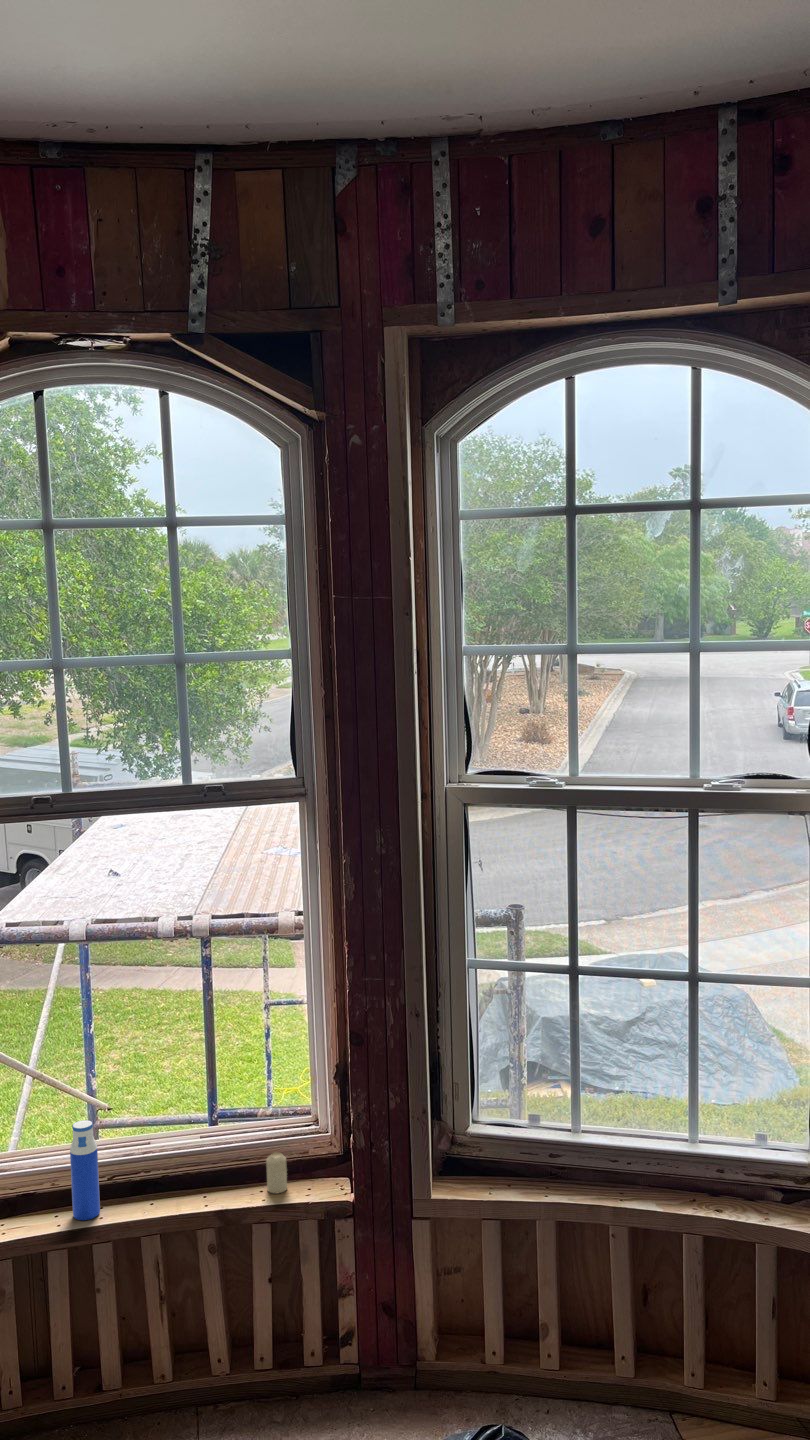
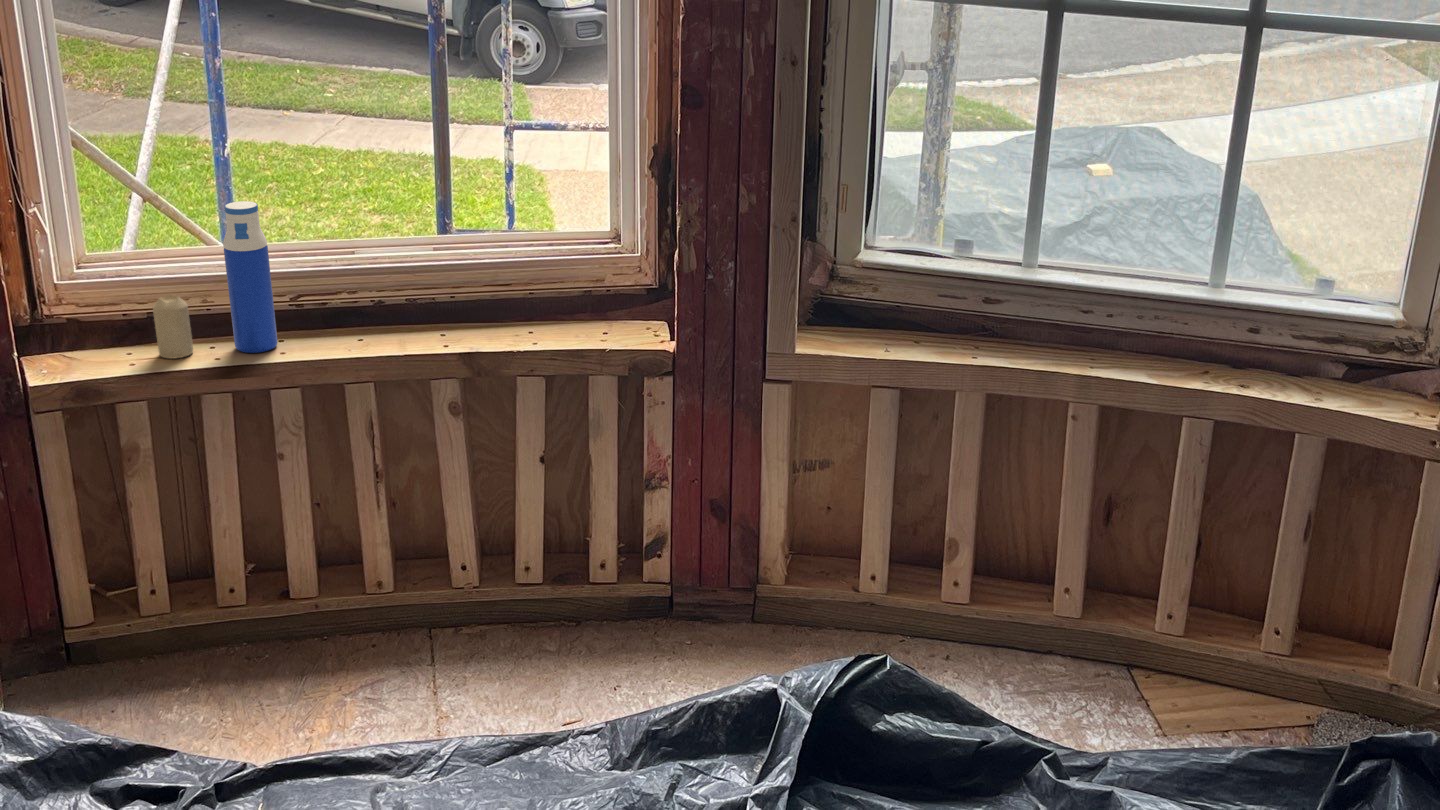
candle: present [266,1152,287,1193] -> present [153,295,193,359]

